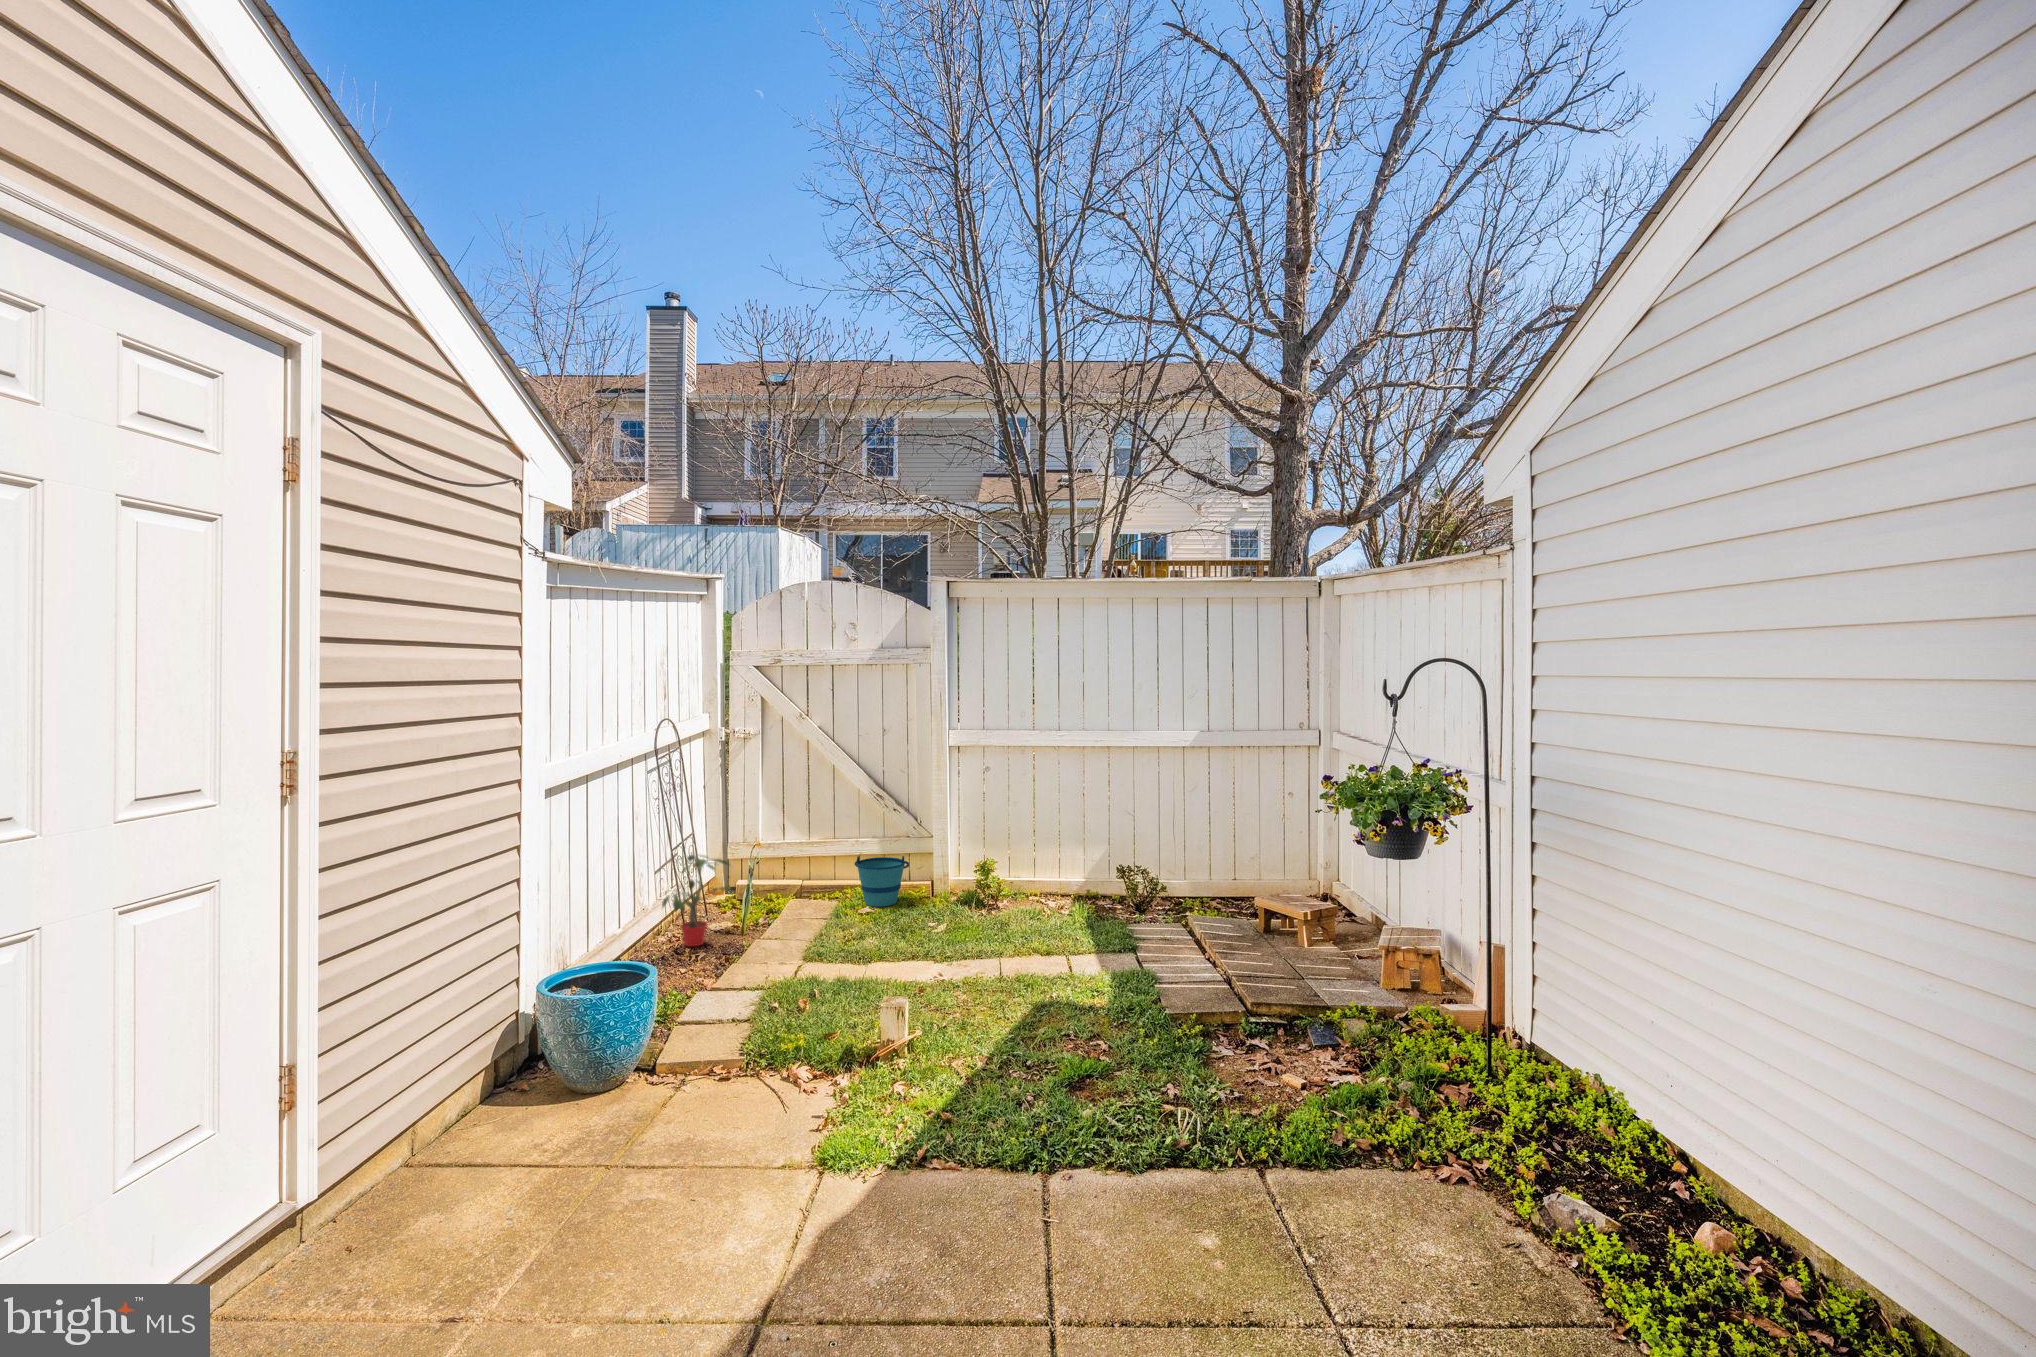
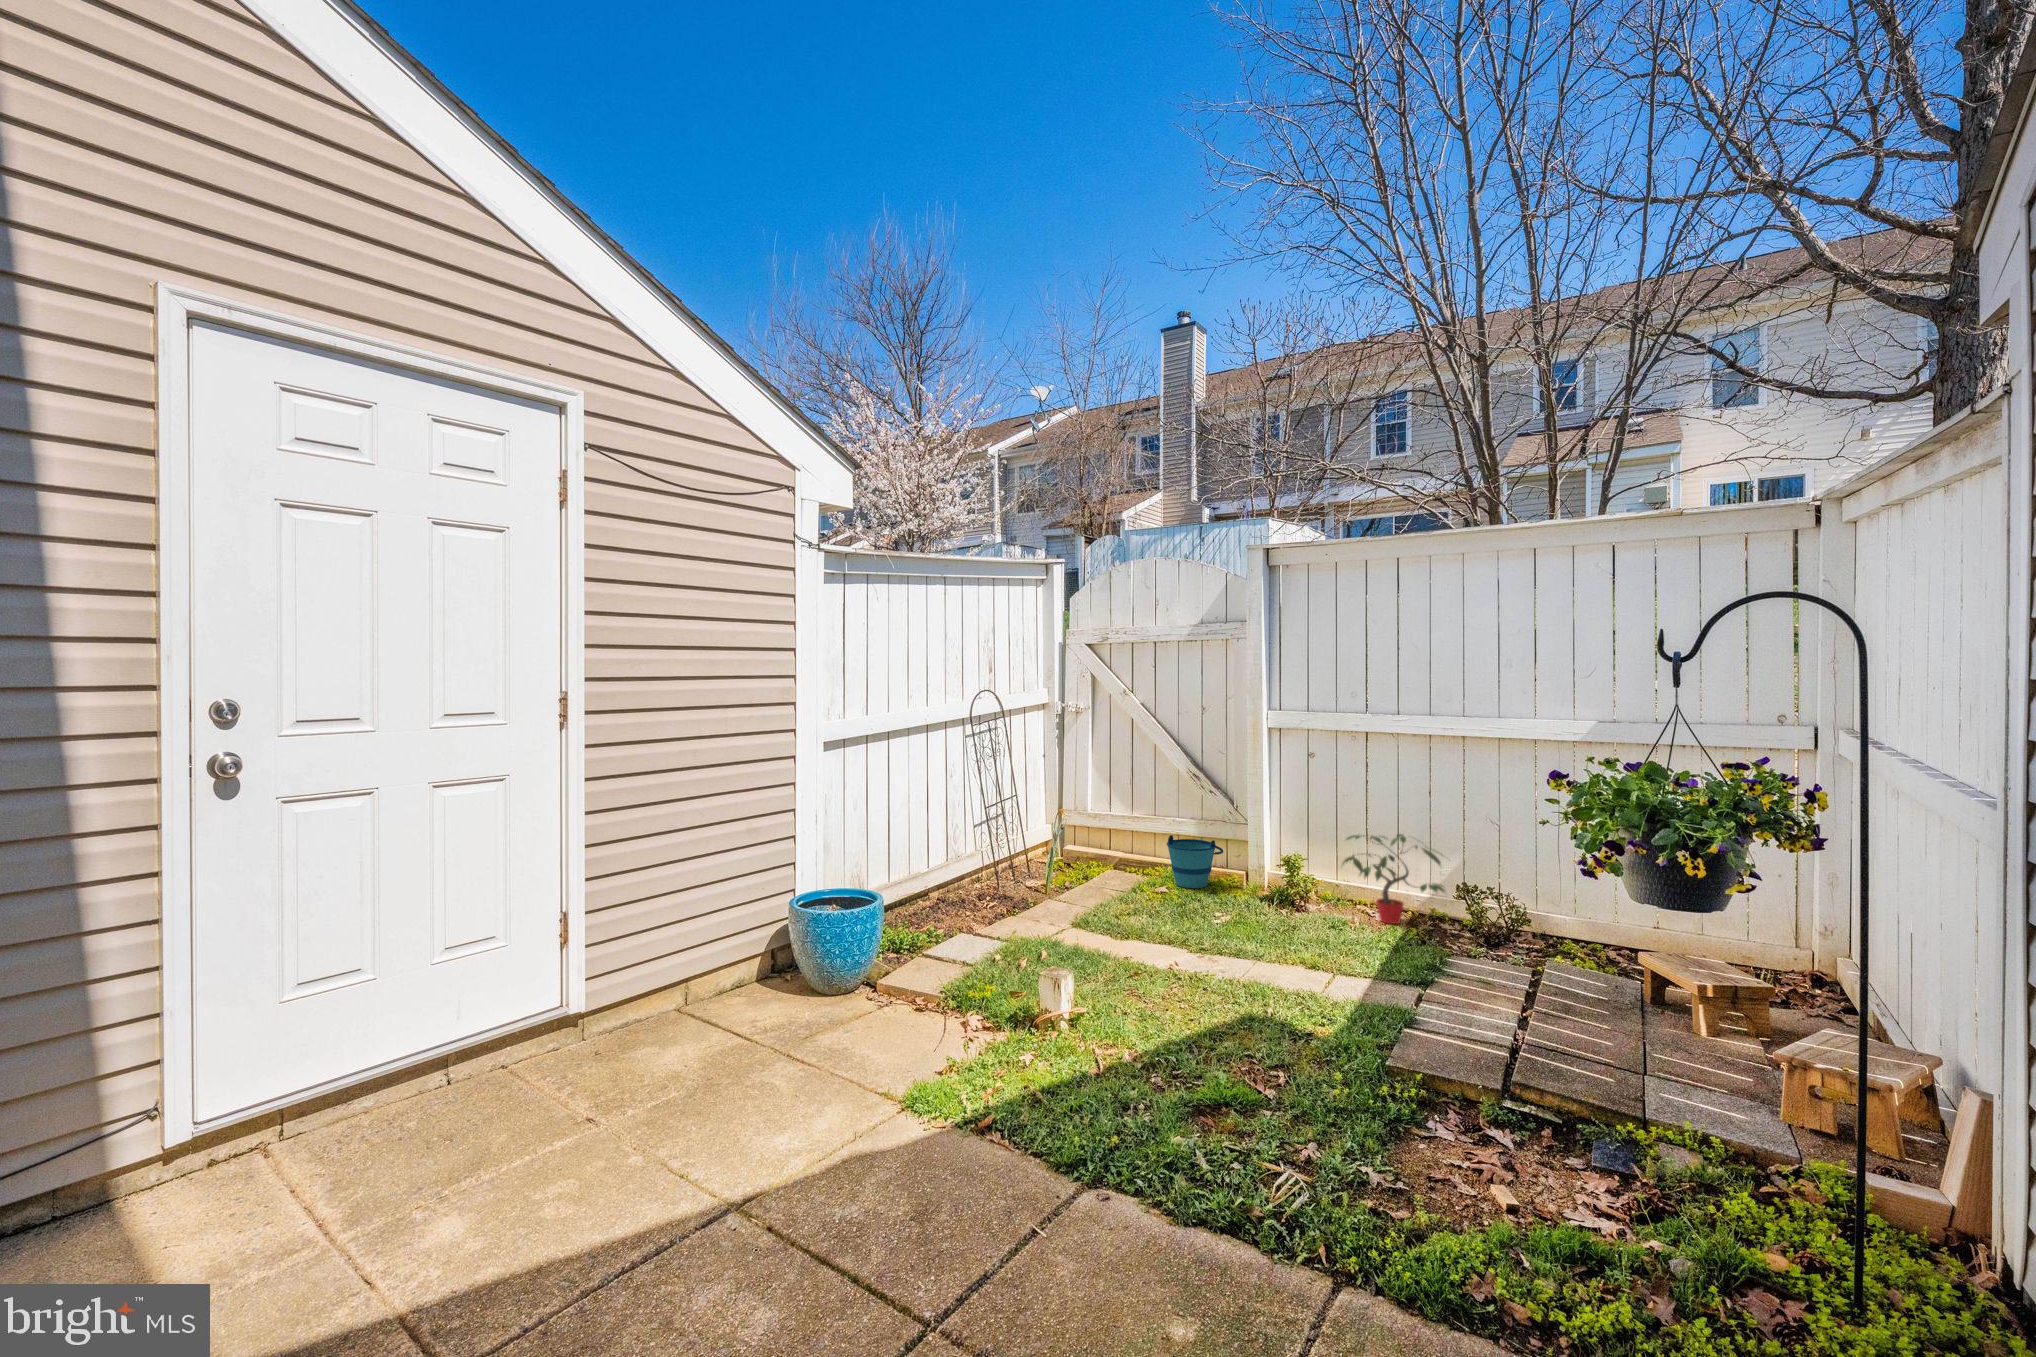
potted plant: present [662,855,731,947] -> present [1343,834,1445,924]

